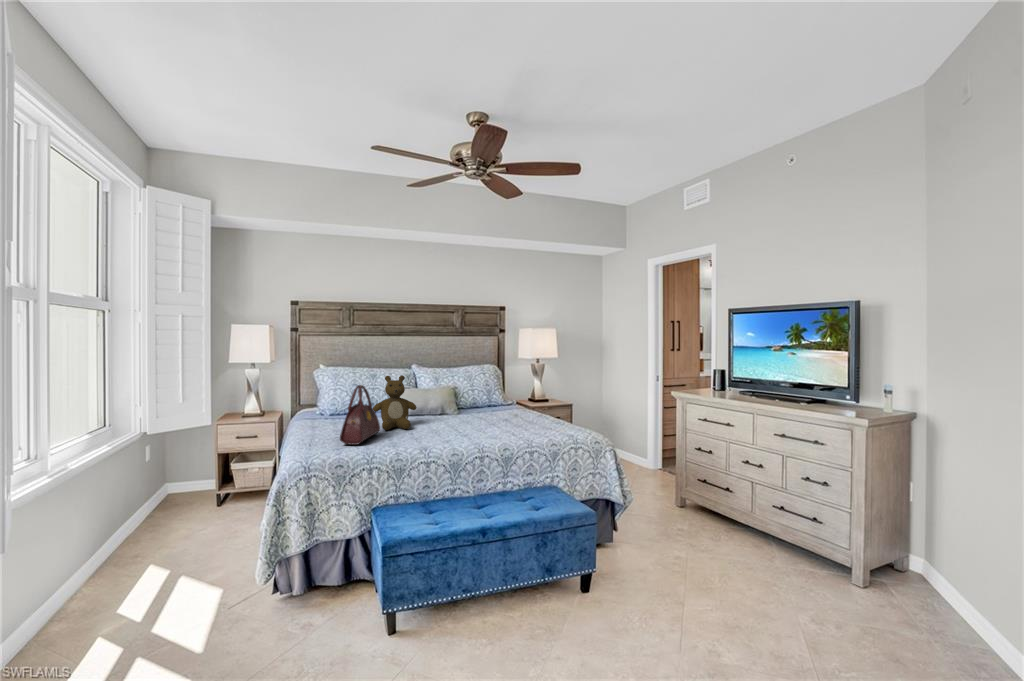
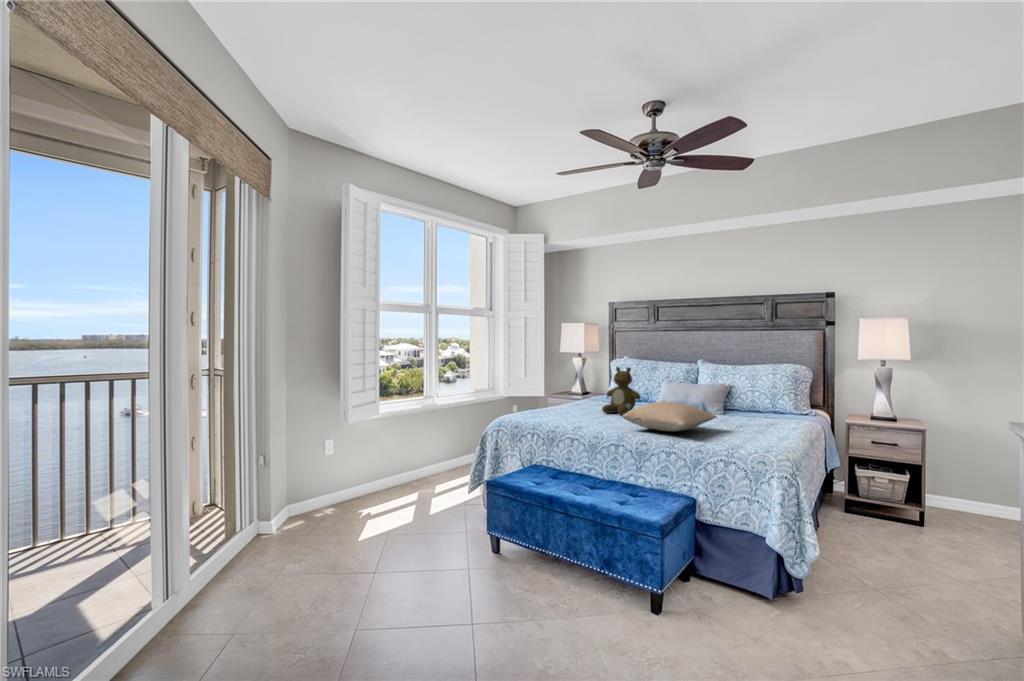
handbag: present [340,385,380,445] -> none [544,371,592,417]
pillow: none [459,406,535,435] -> present [622,402,717,432]

